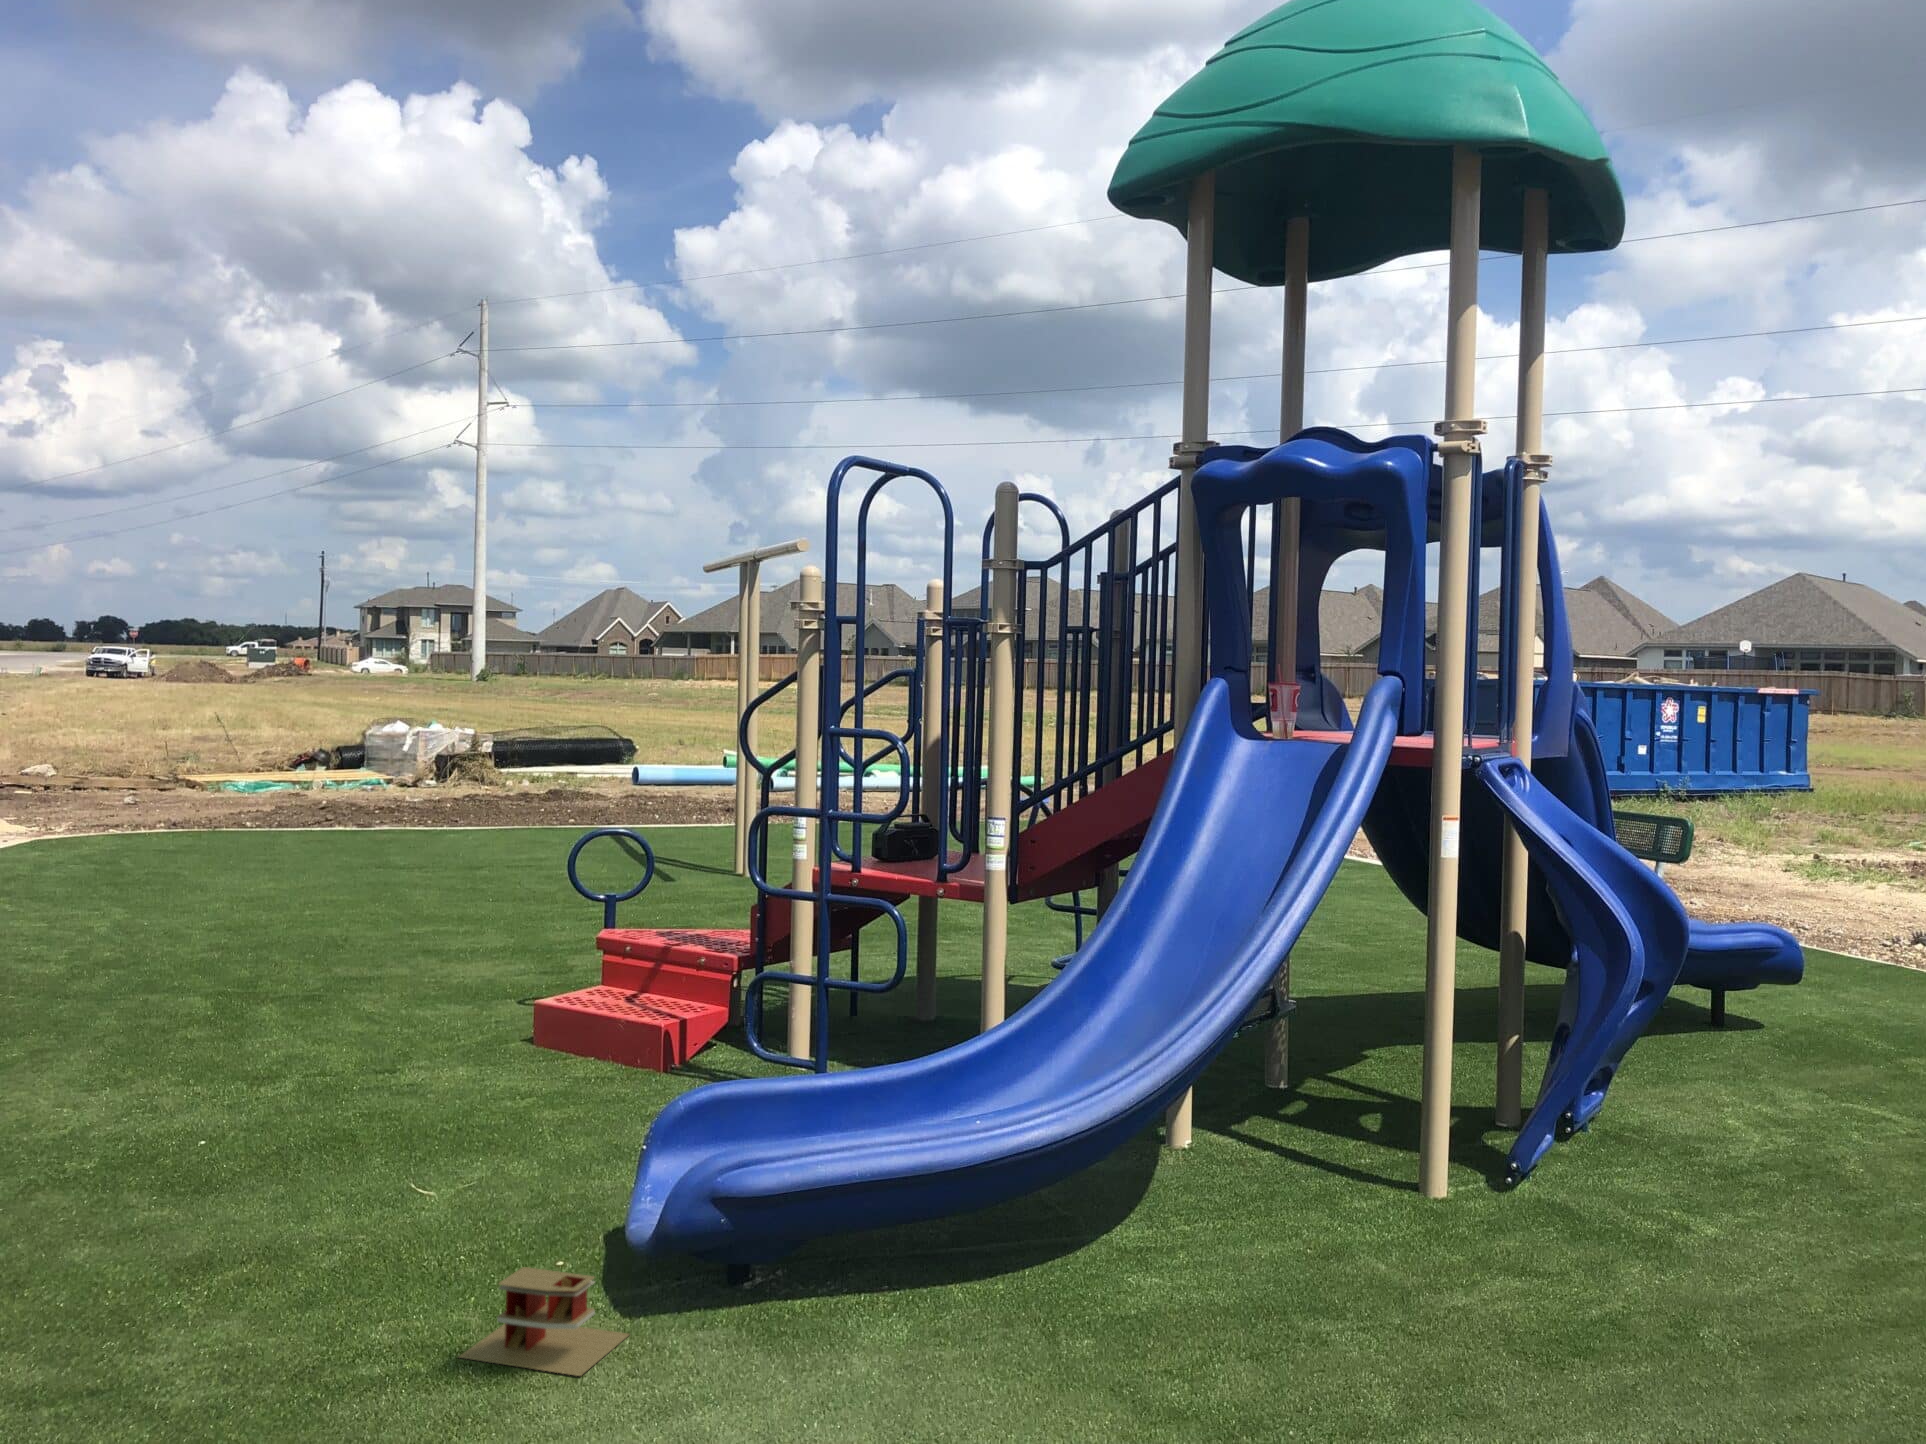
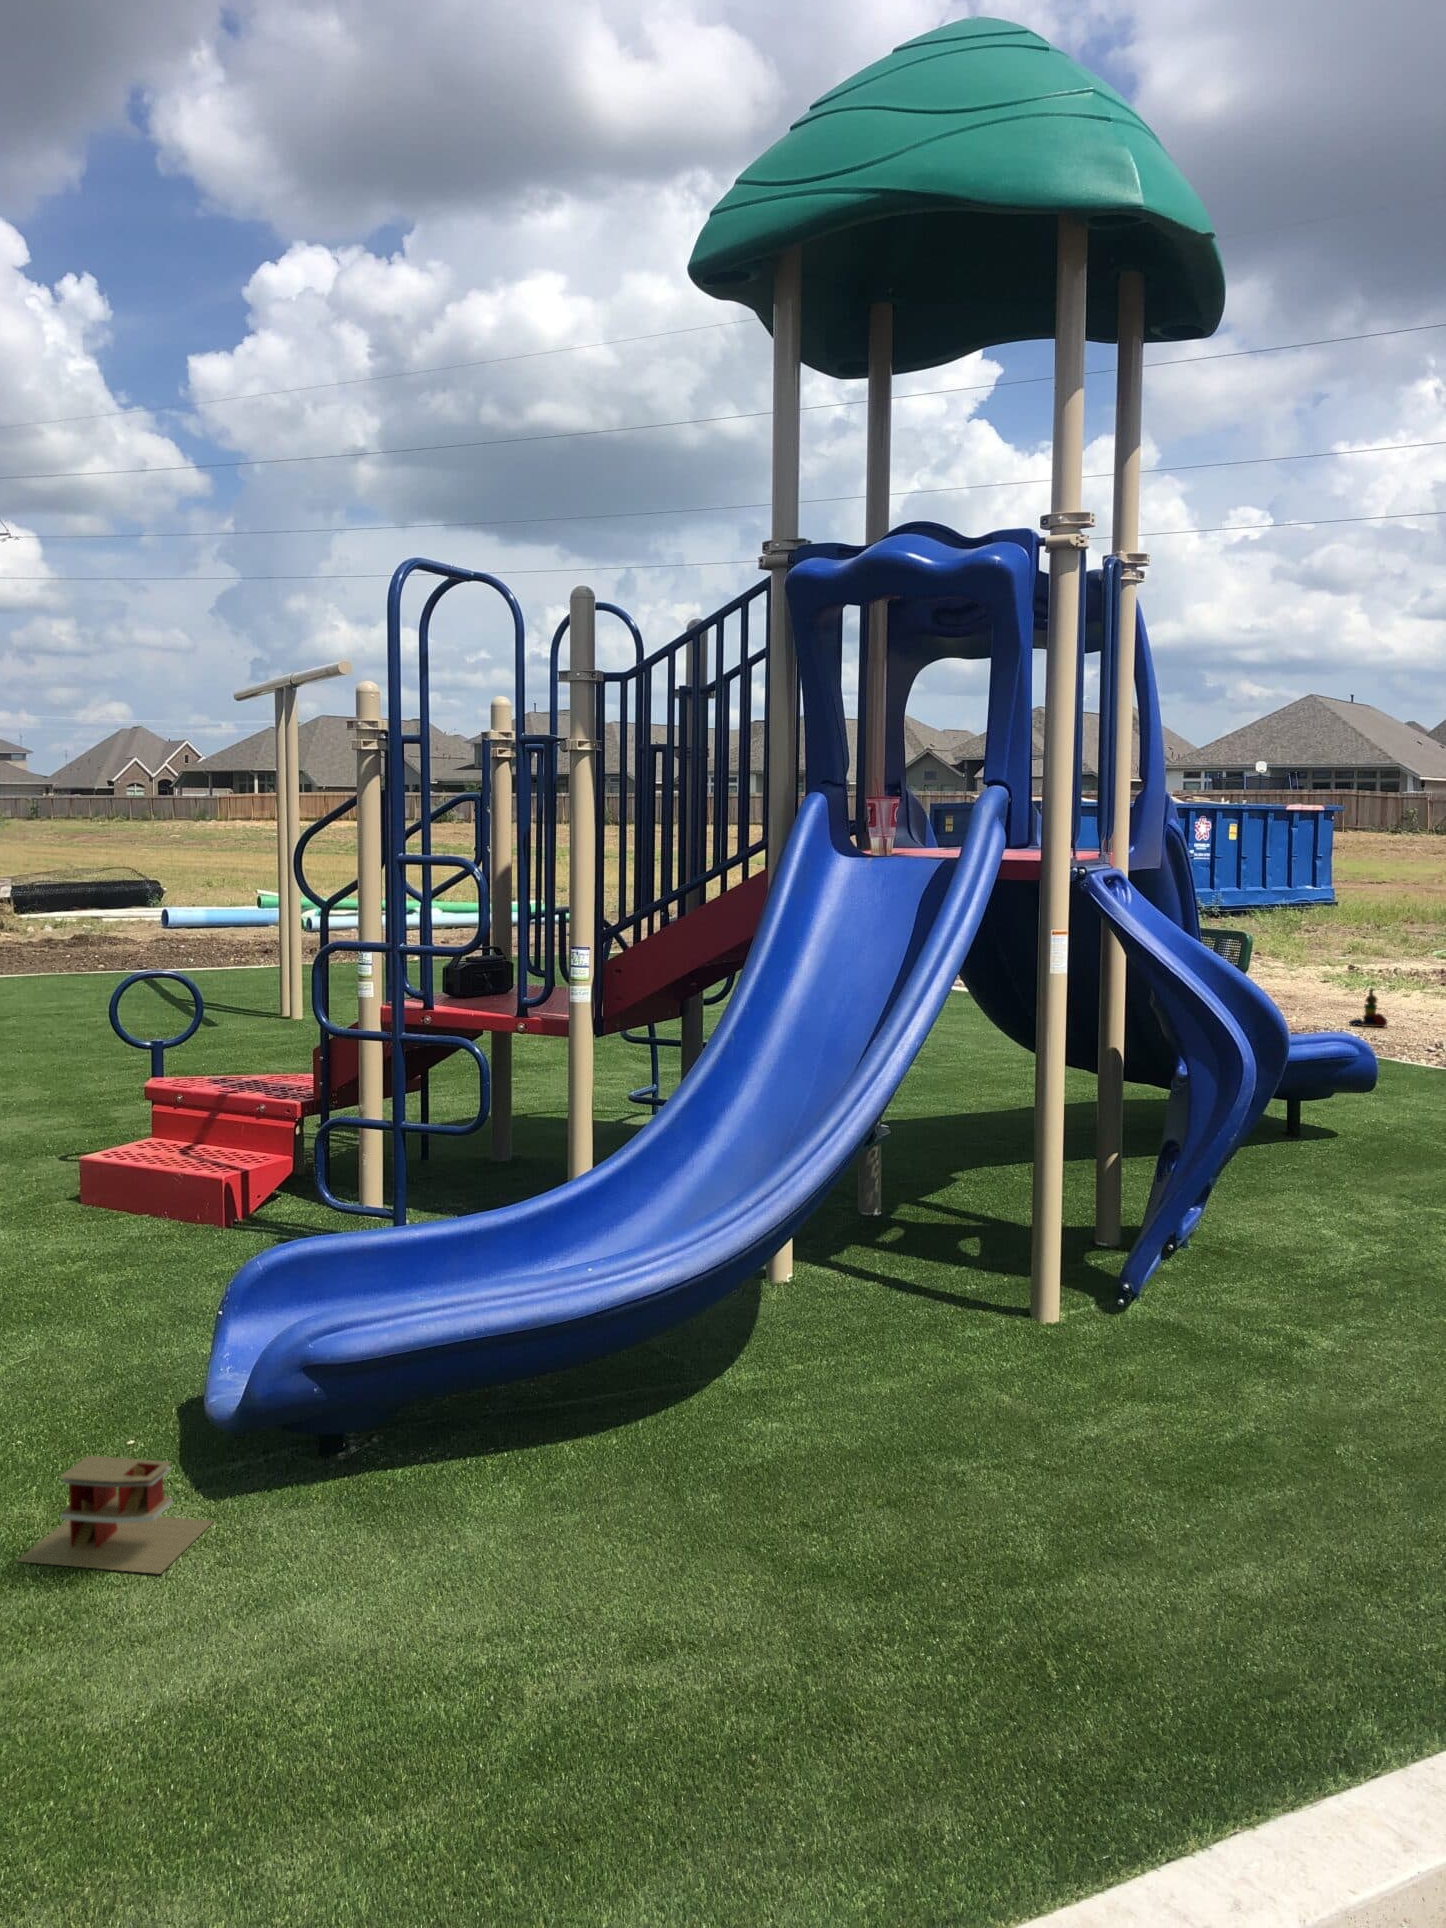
stacking toy: none [1805,879,1847,920] -> present [1349,988,1387,1027]

